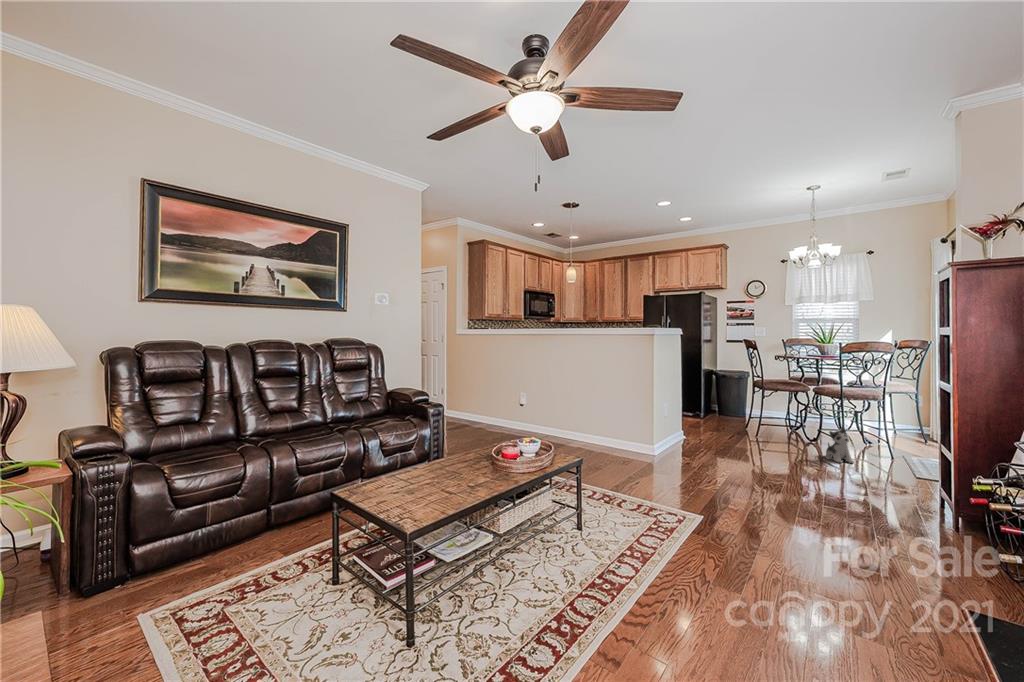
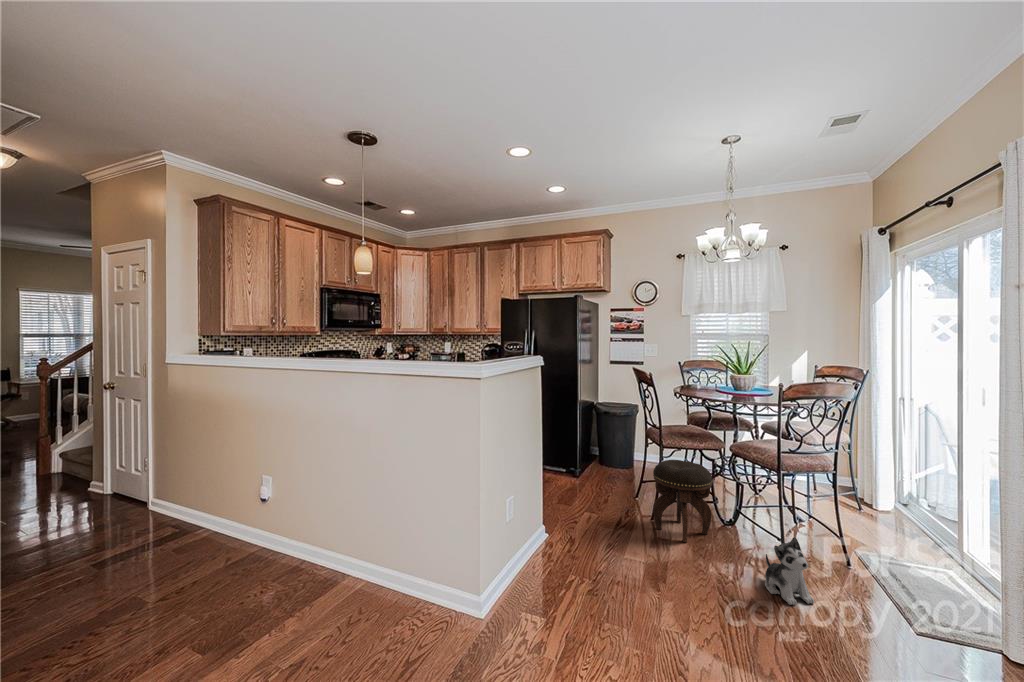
footstool: none [757,396,798,443] -> present [653,460,713,542]

